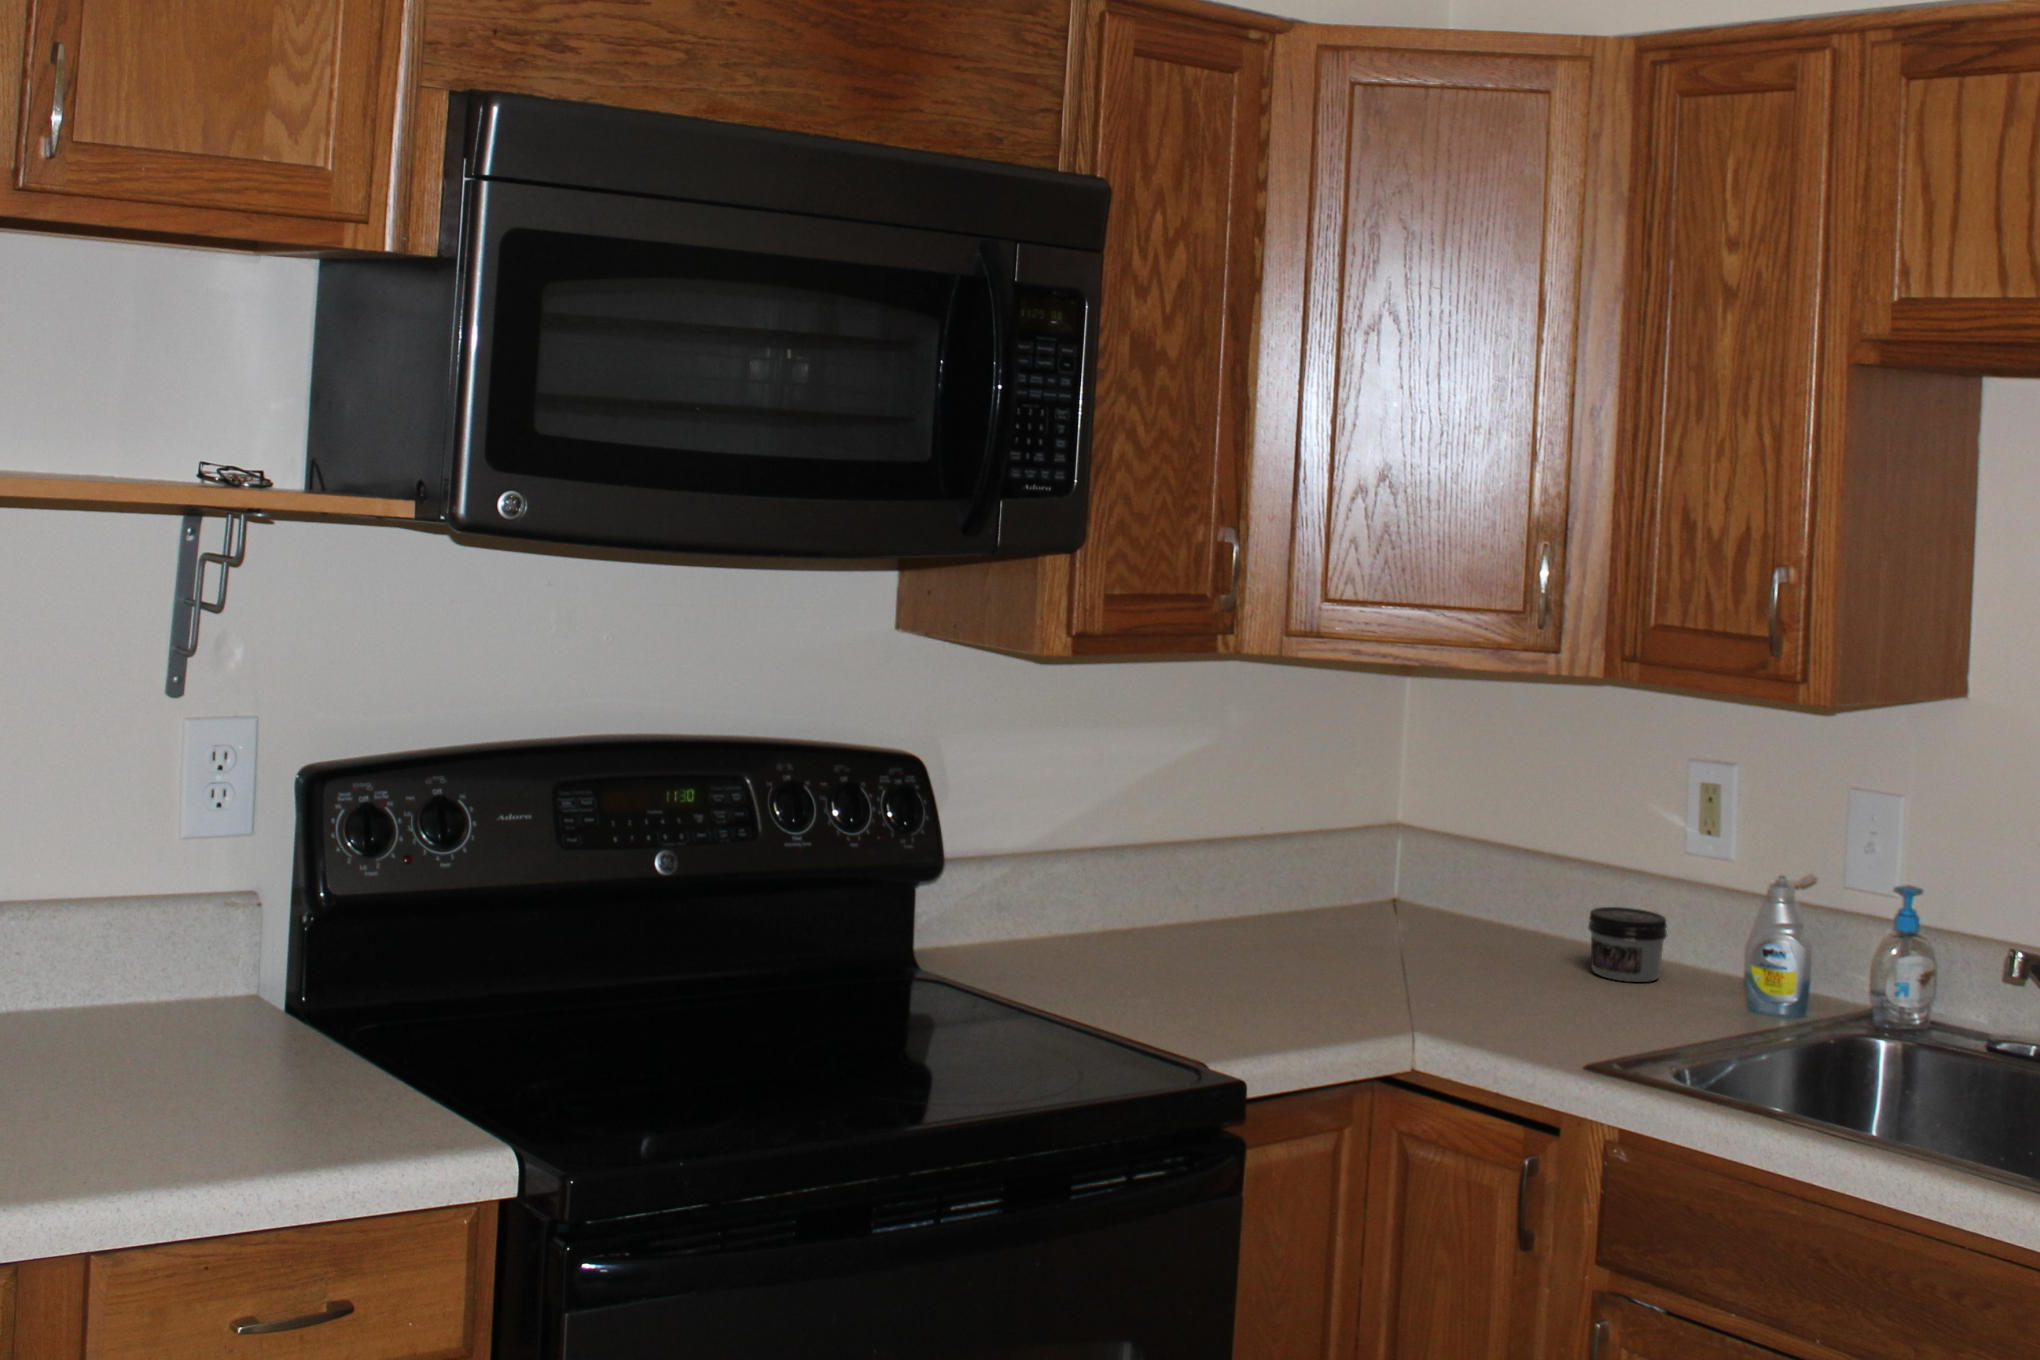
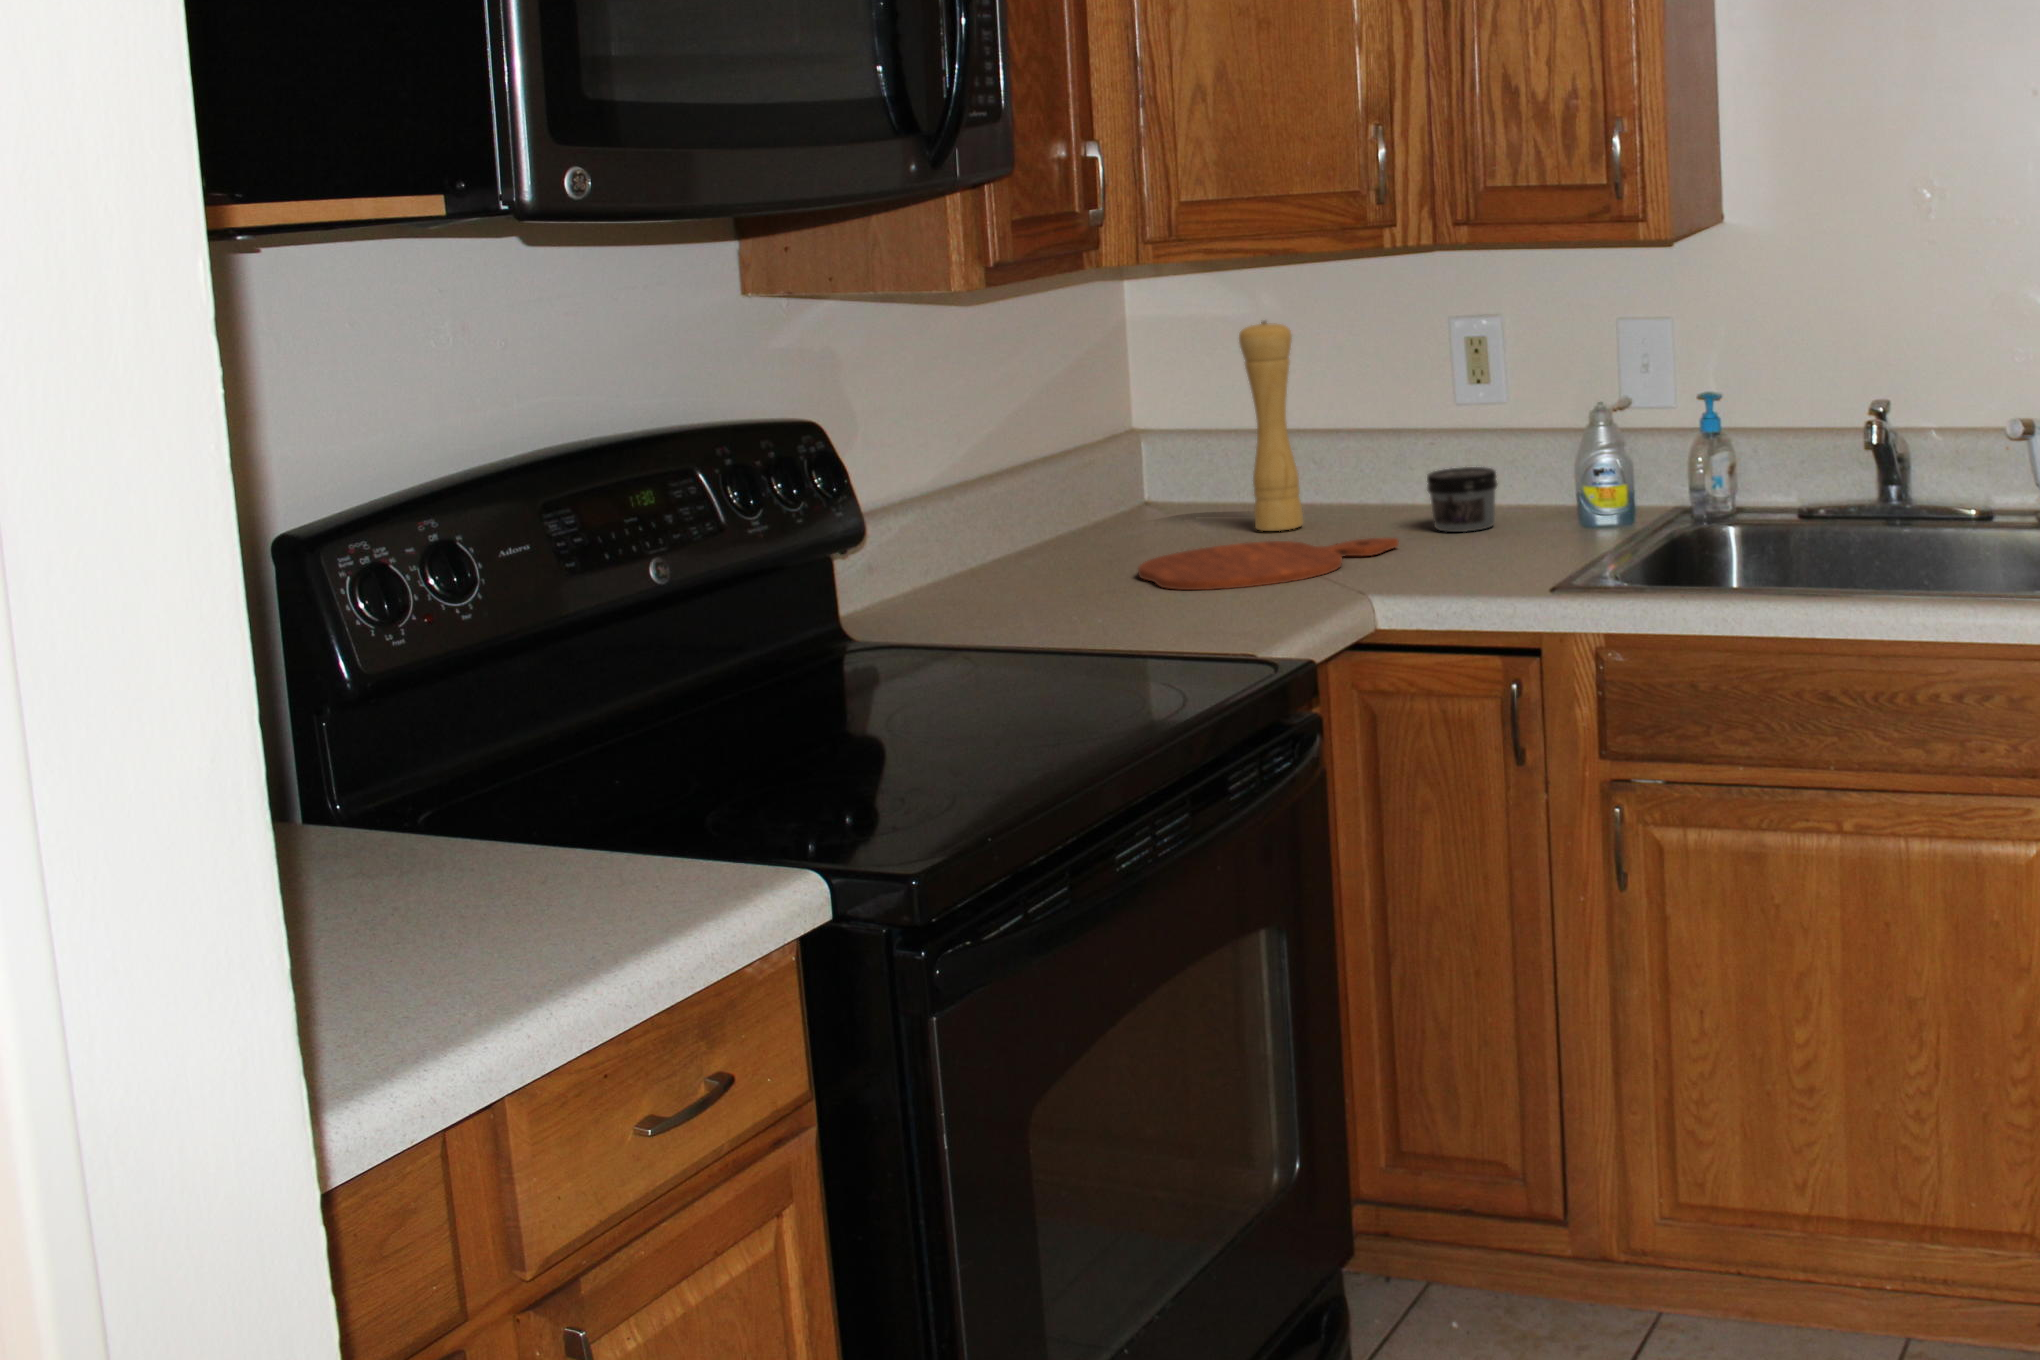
pepper mill: none [1433,715,1495,935] -> present [1239,321,1303,531]
cutting board: none [1247,936,1526,995] -> present [1138,538,1399,590]

